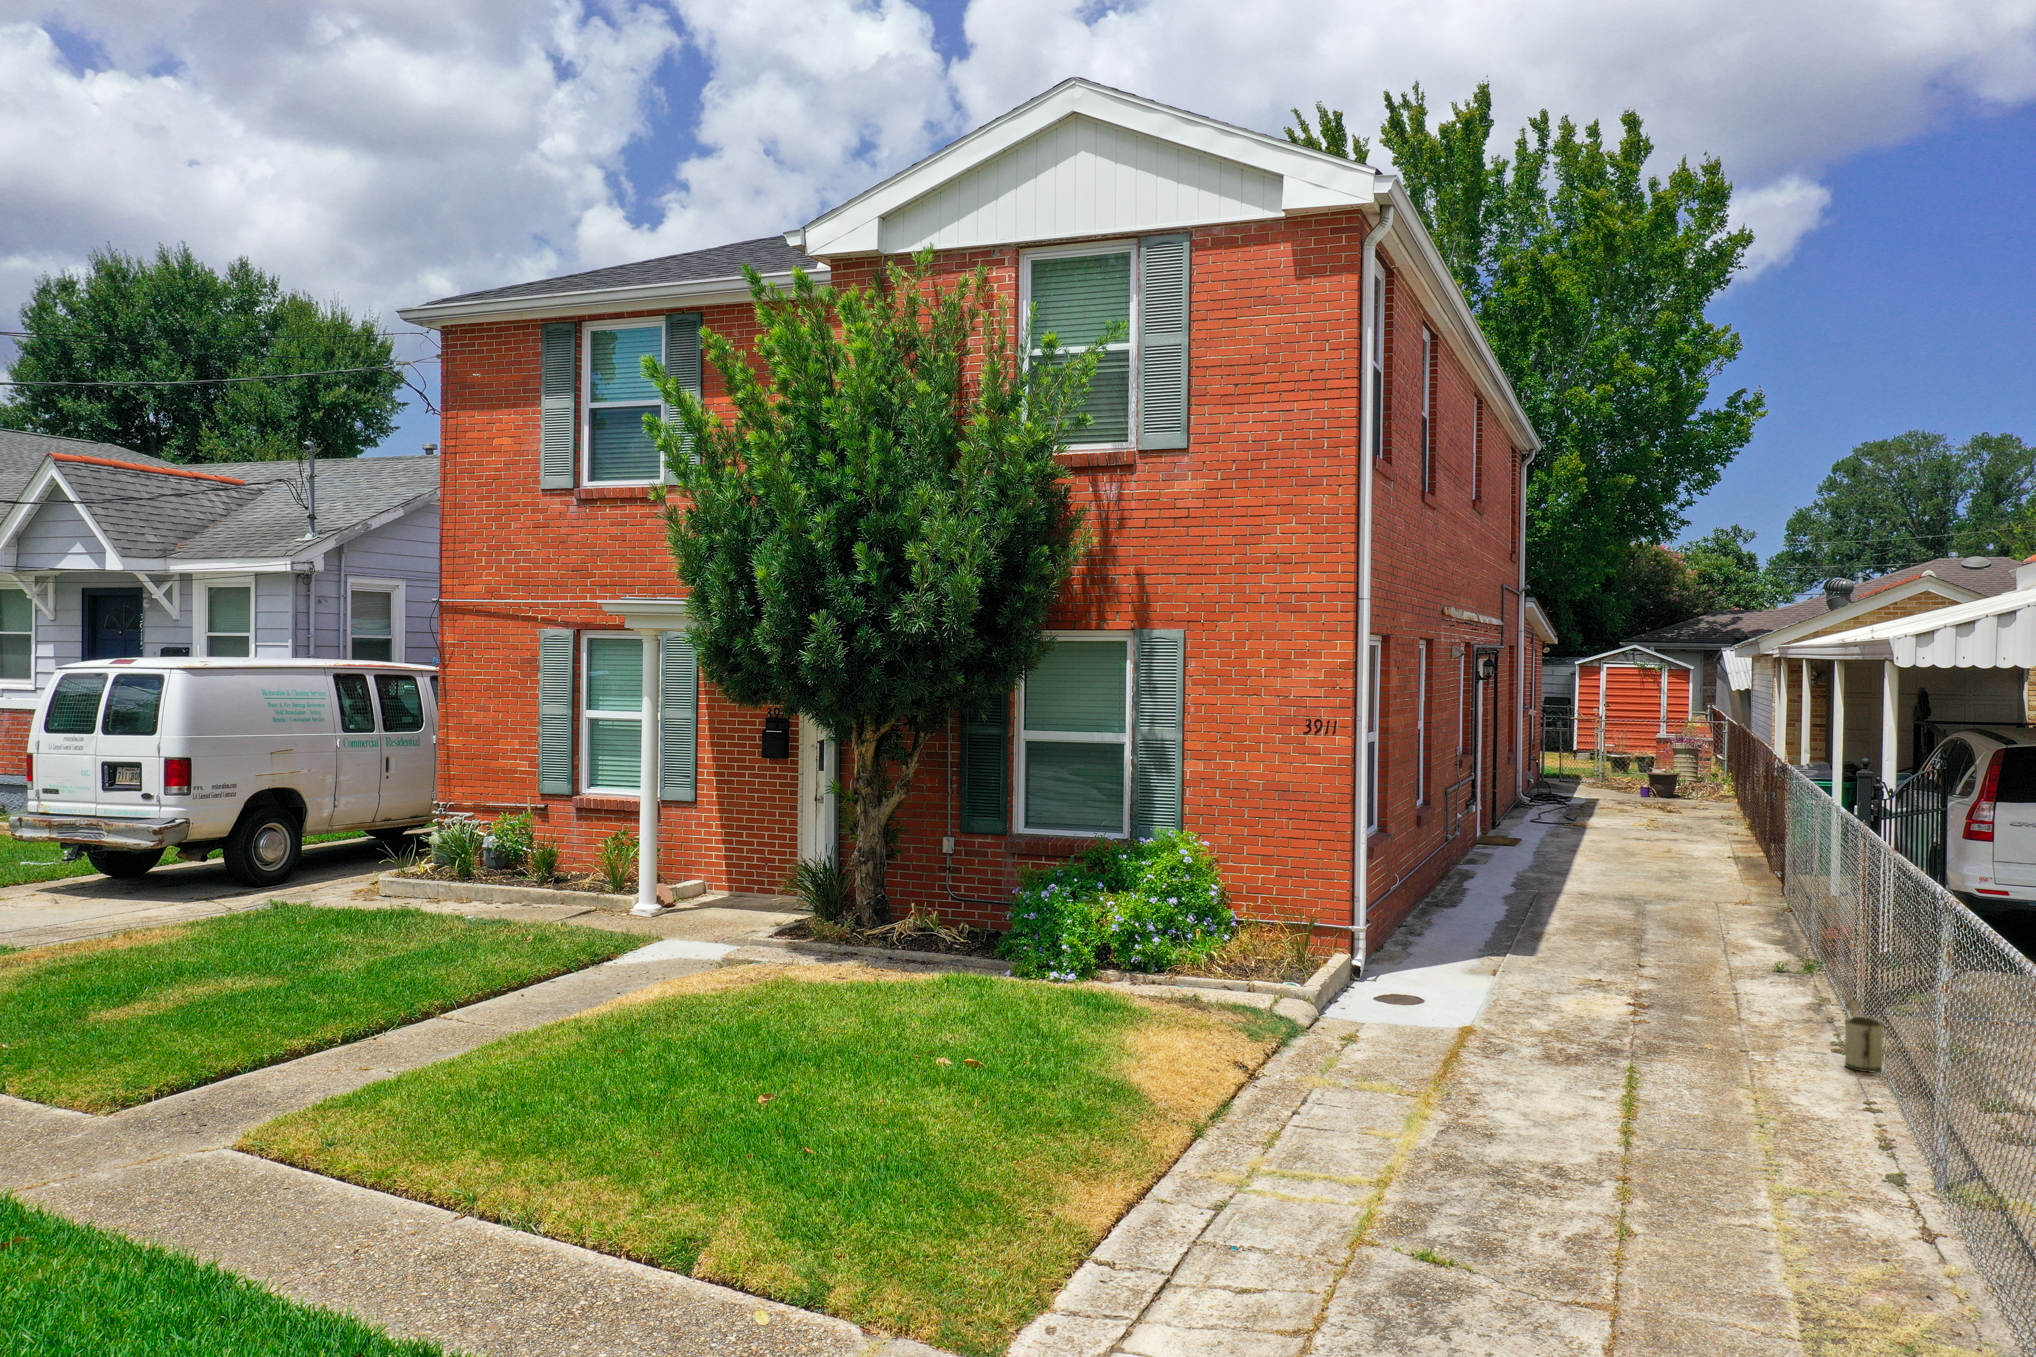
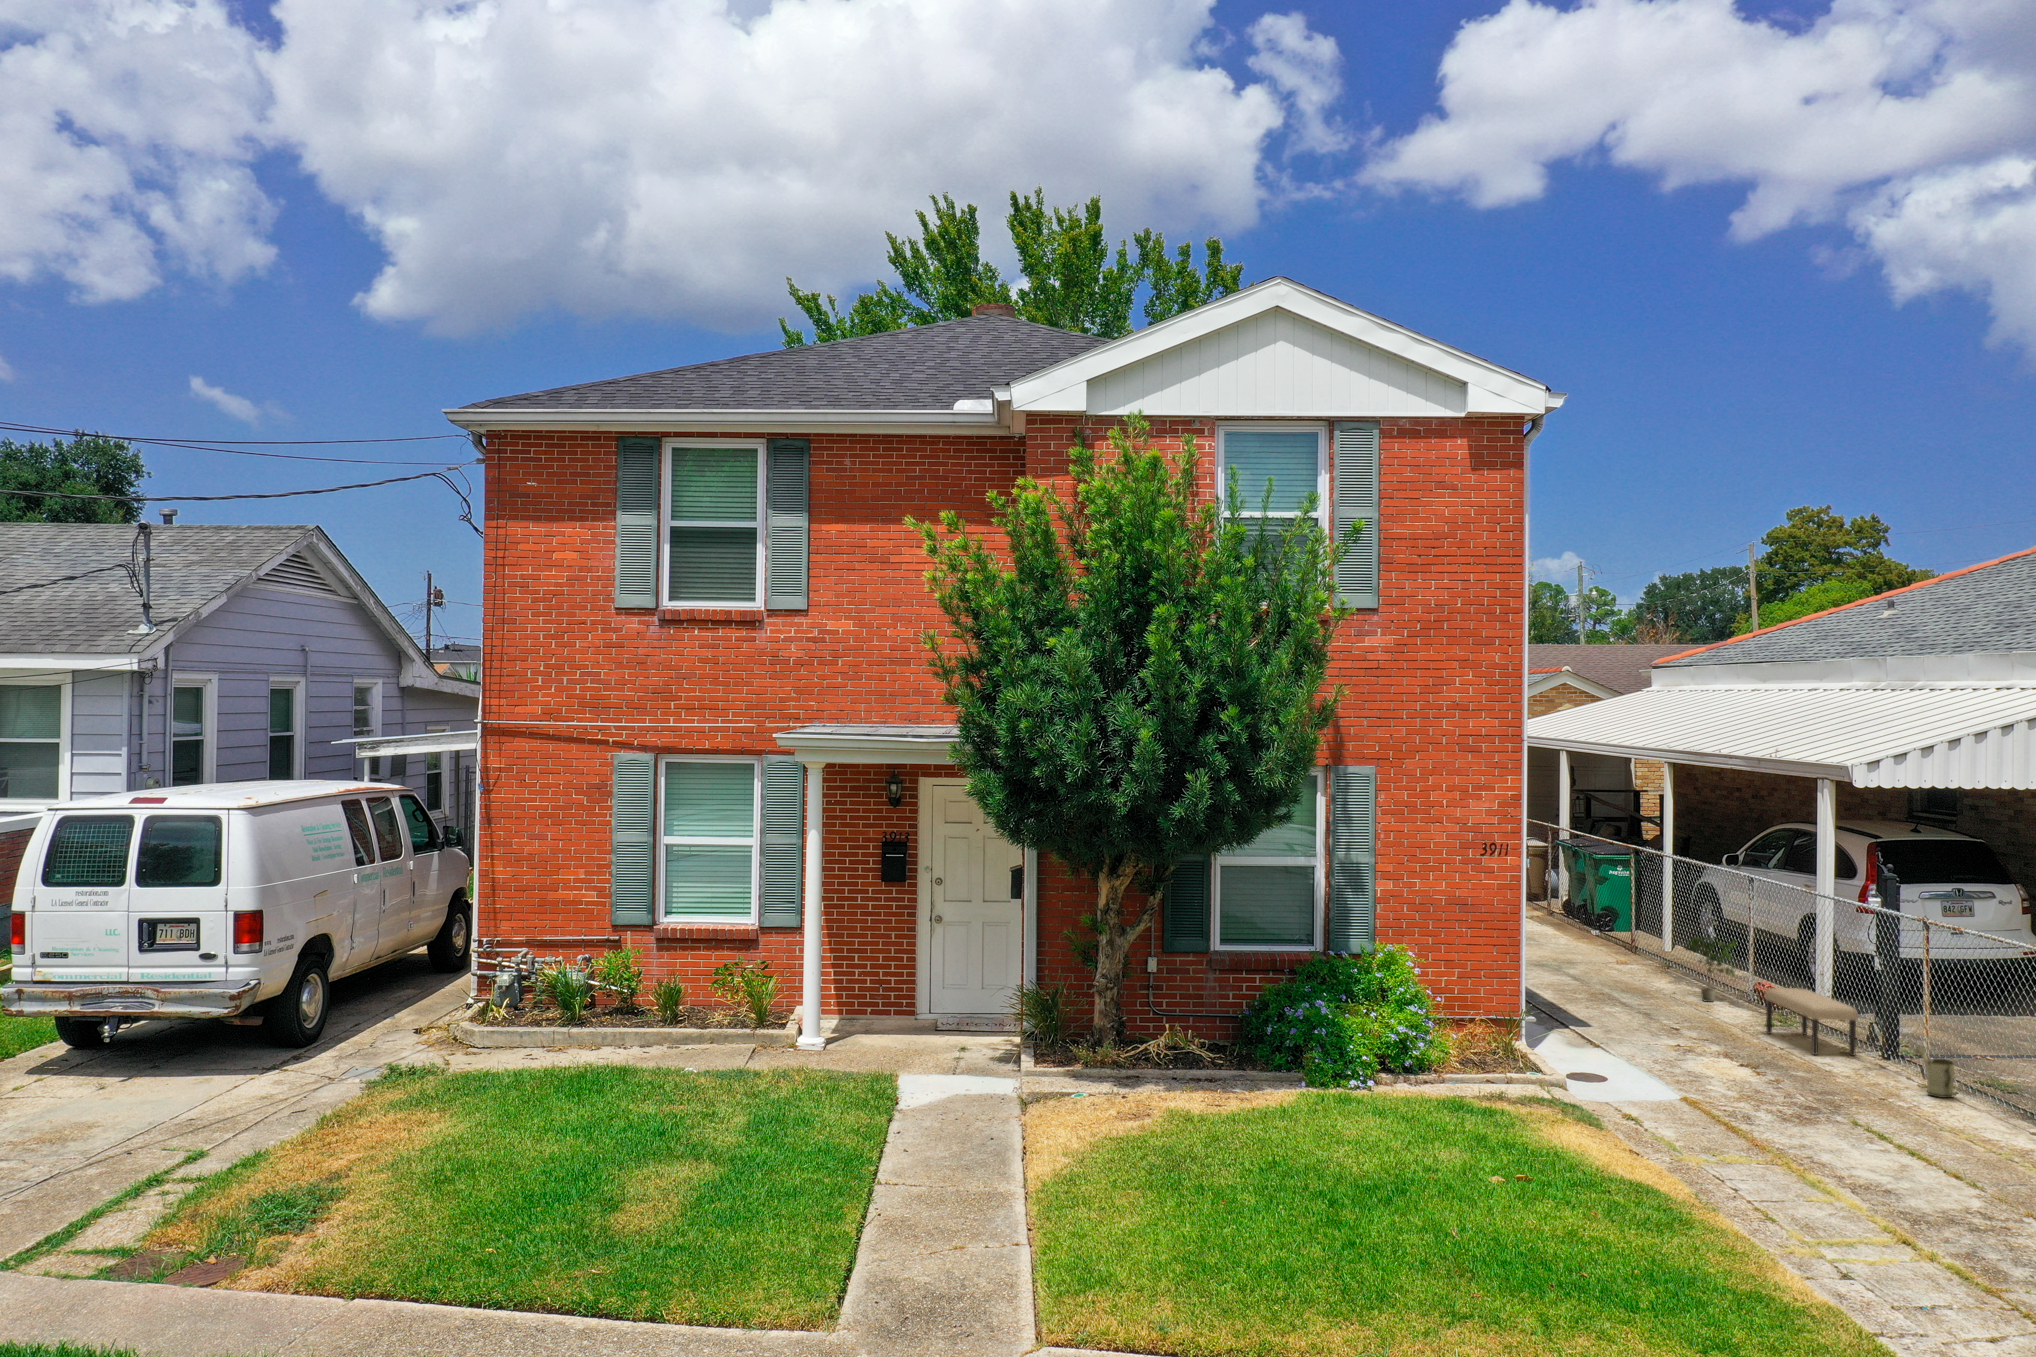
potted plant: none [1727,858,1800,940] -> present [1683,936,1736,1002]
bench: none [1760,921,1840,1012] -> present [1765,988,1858,1056]

